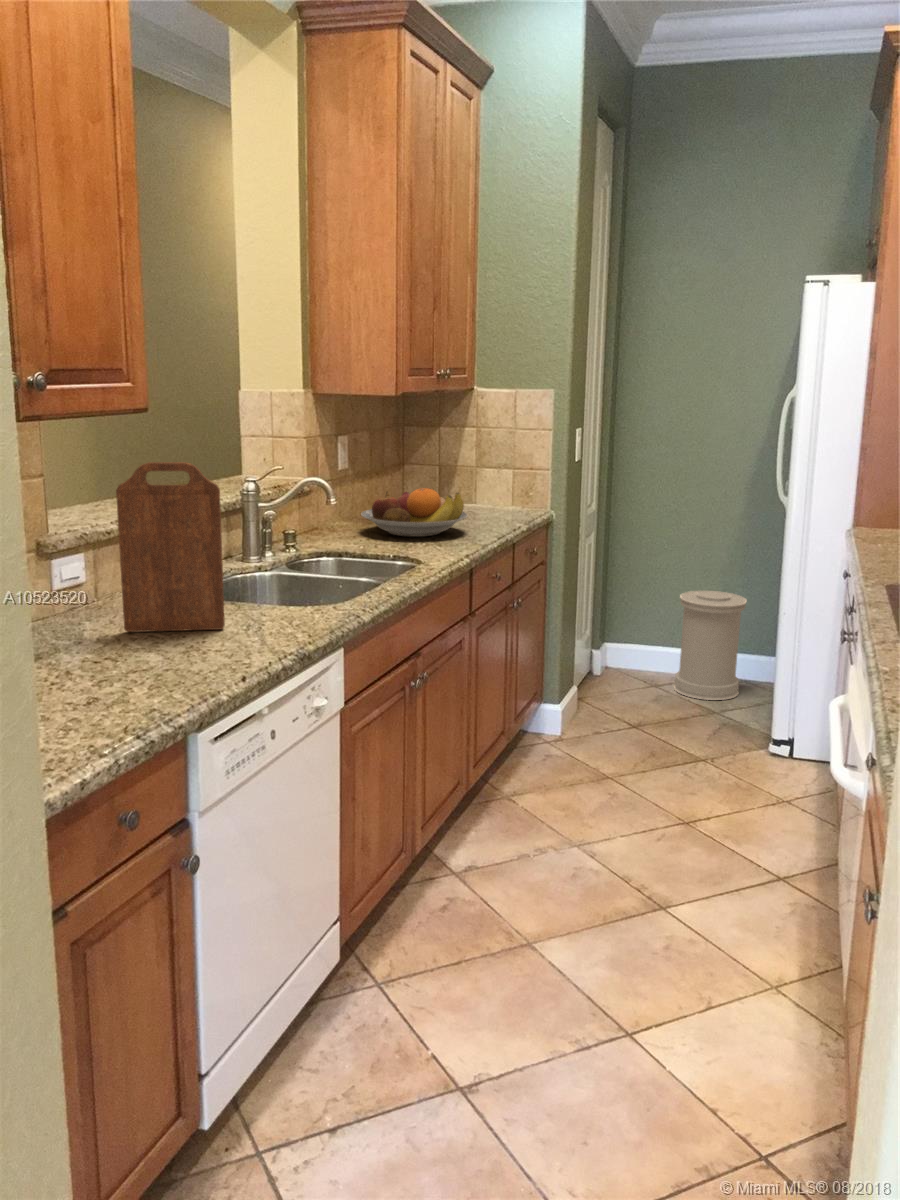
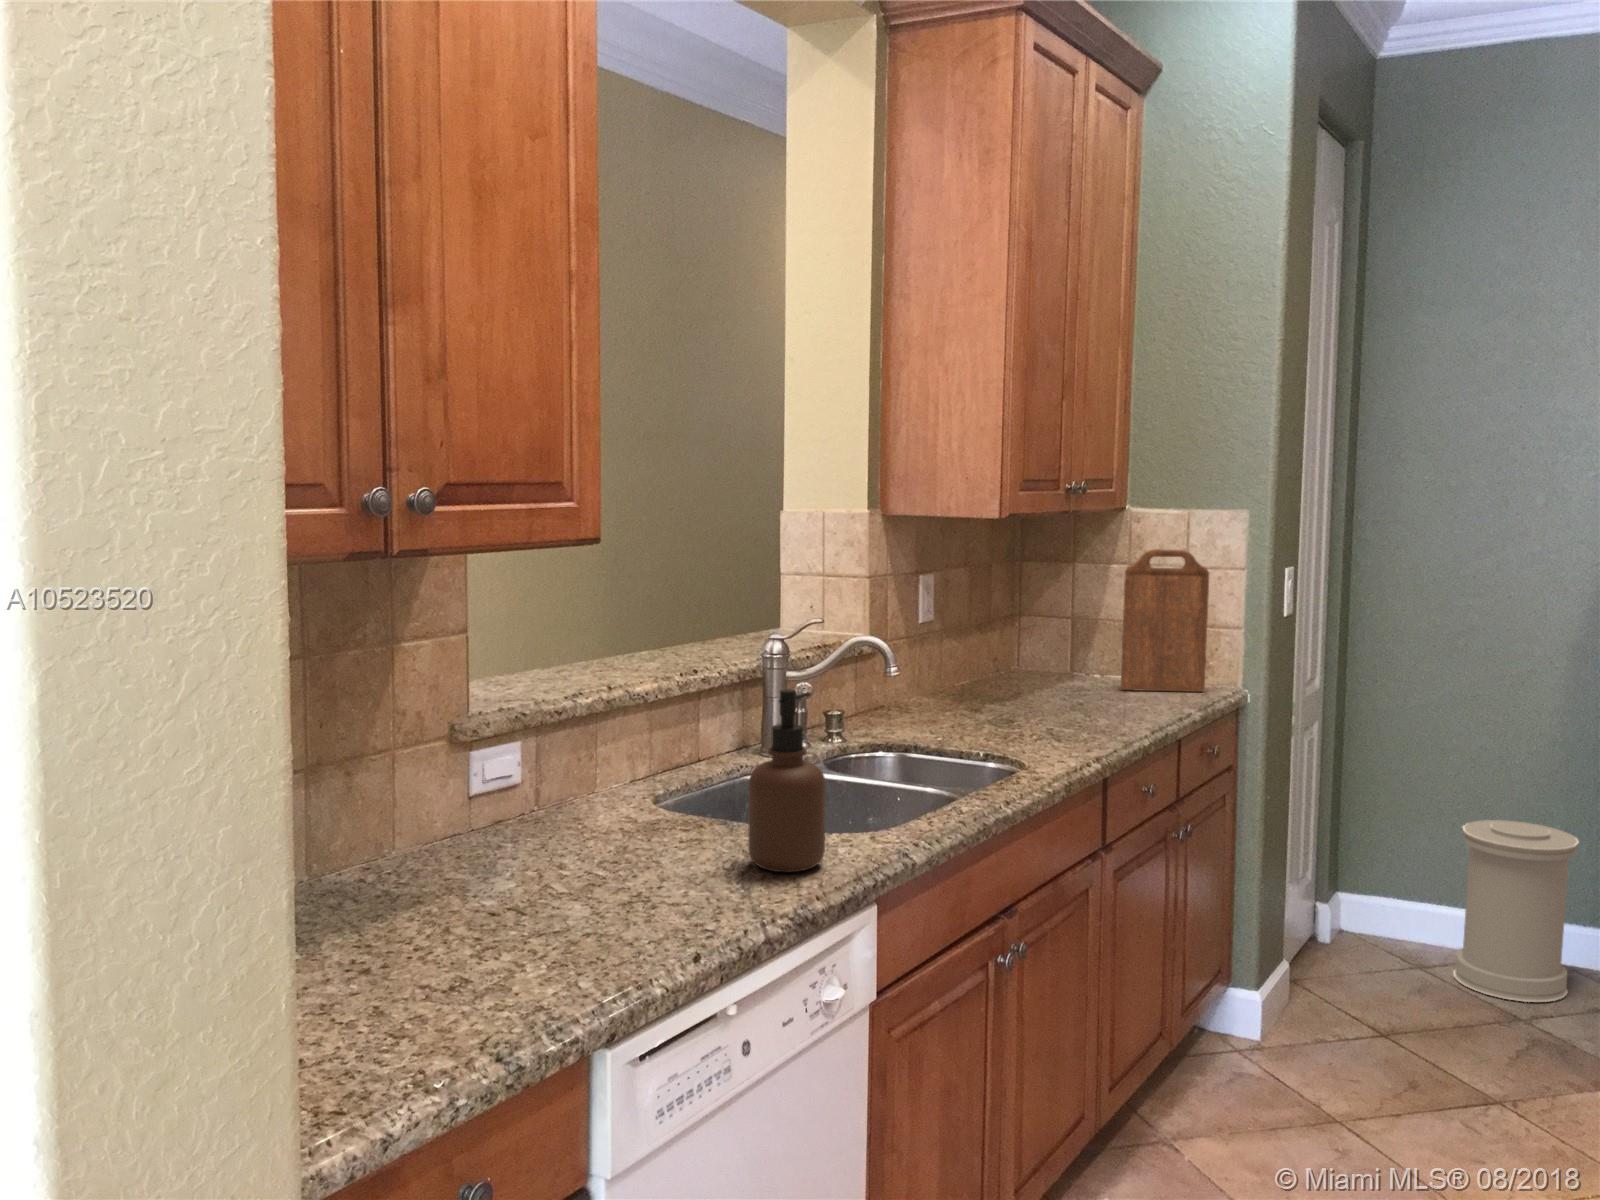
cutting board: present [116,462,225,632] -> present [1121,549,1210,692]
fruit bowl: present [361,488,468,537] -> none [945,654,1106,726]
soap dispenser: none [257,508,309,628] -> present [748,689,826,872]

